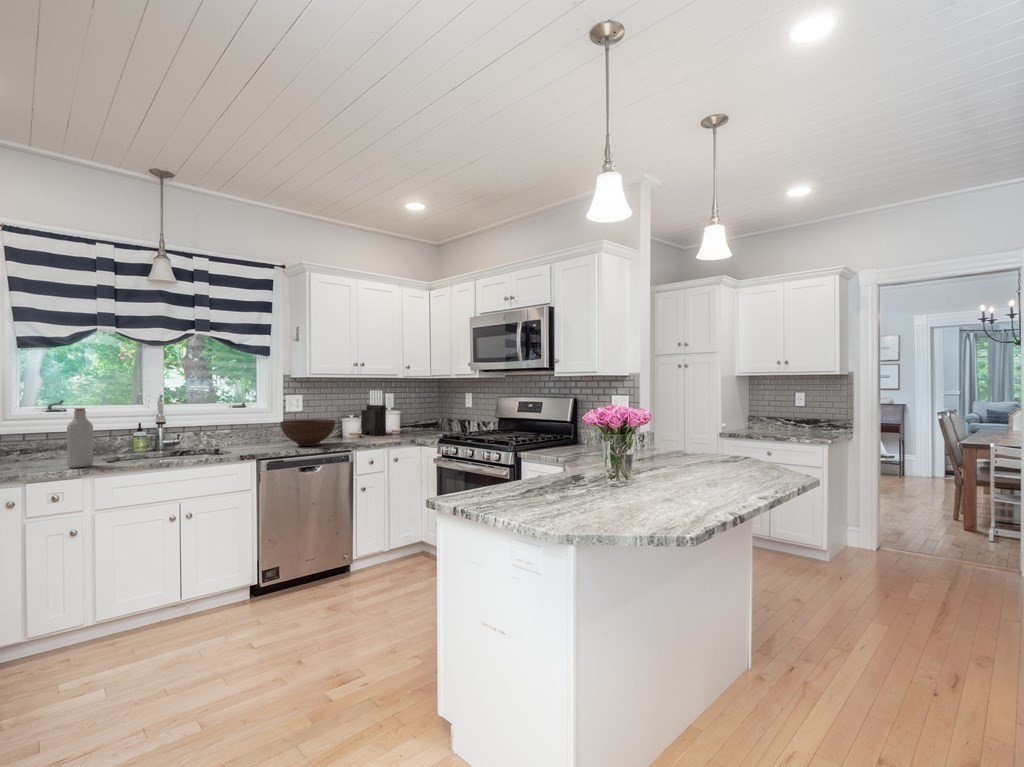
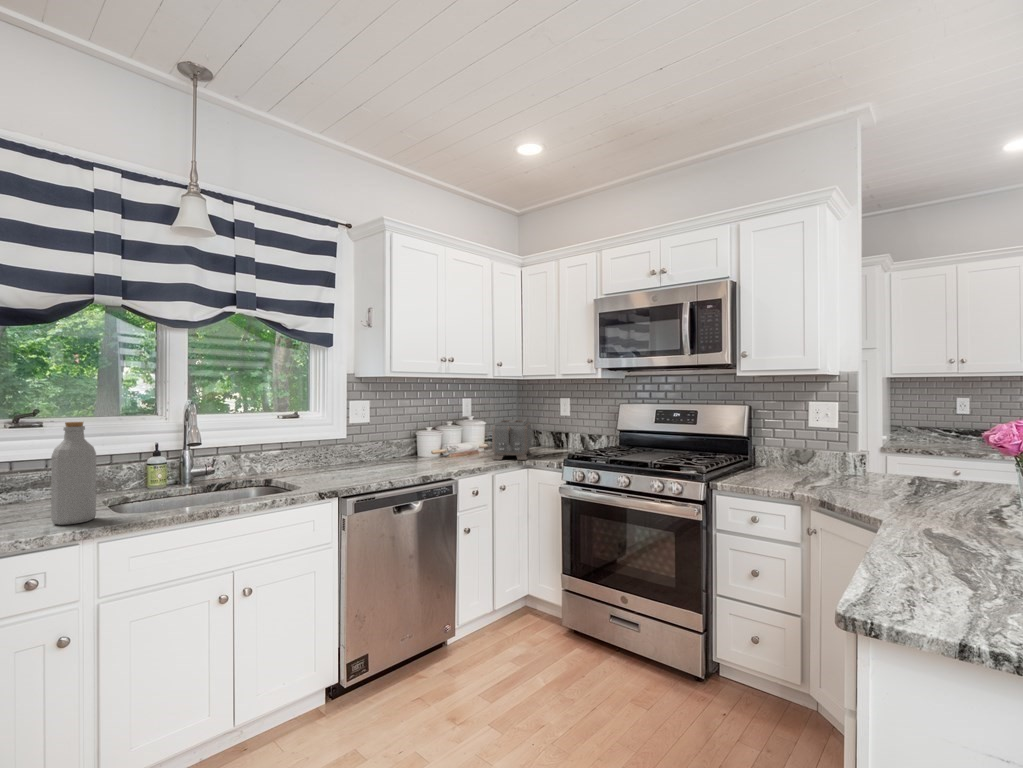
knife block: present [361,390,386,435] -> none [441,395,475,455]
toaster: none [389,409,428,439] -> present [492,420,531,460]
fruit bowl: present [280,419,336,446] -> none [361,435,436,473]

